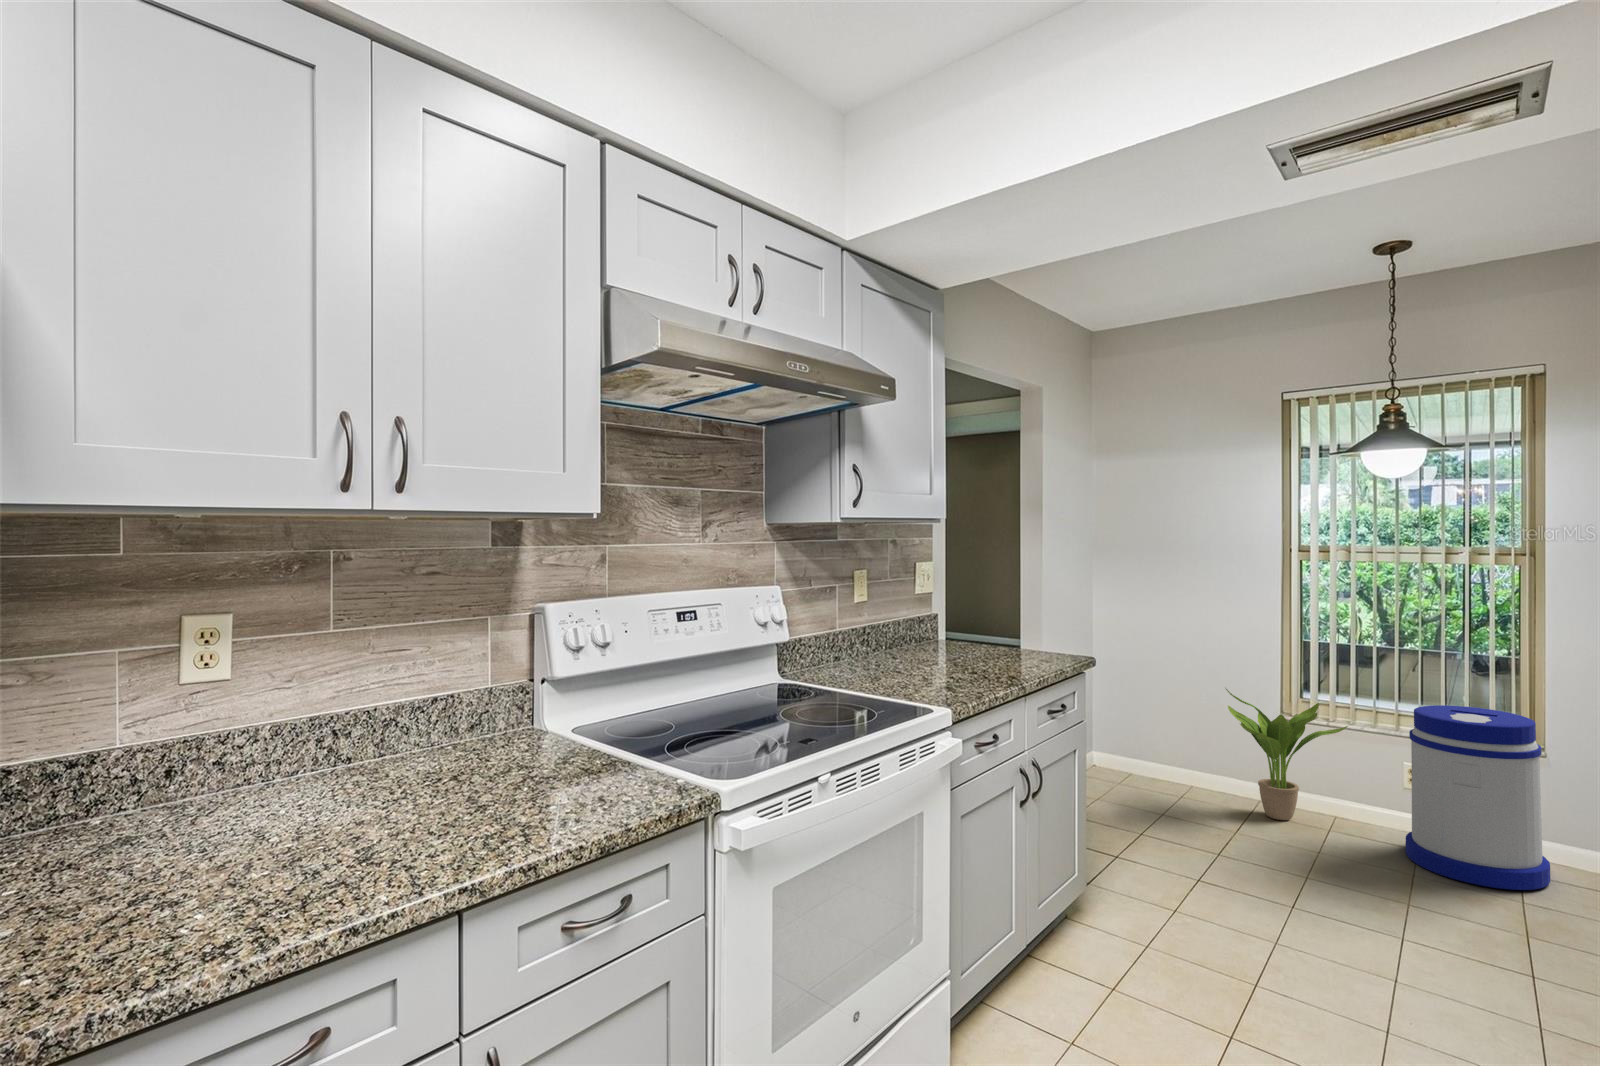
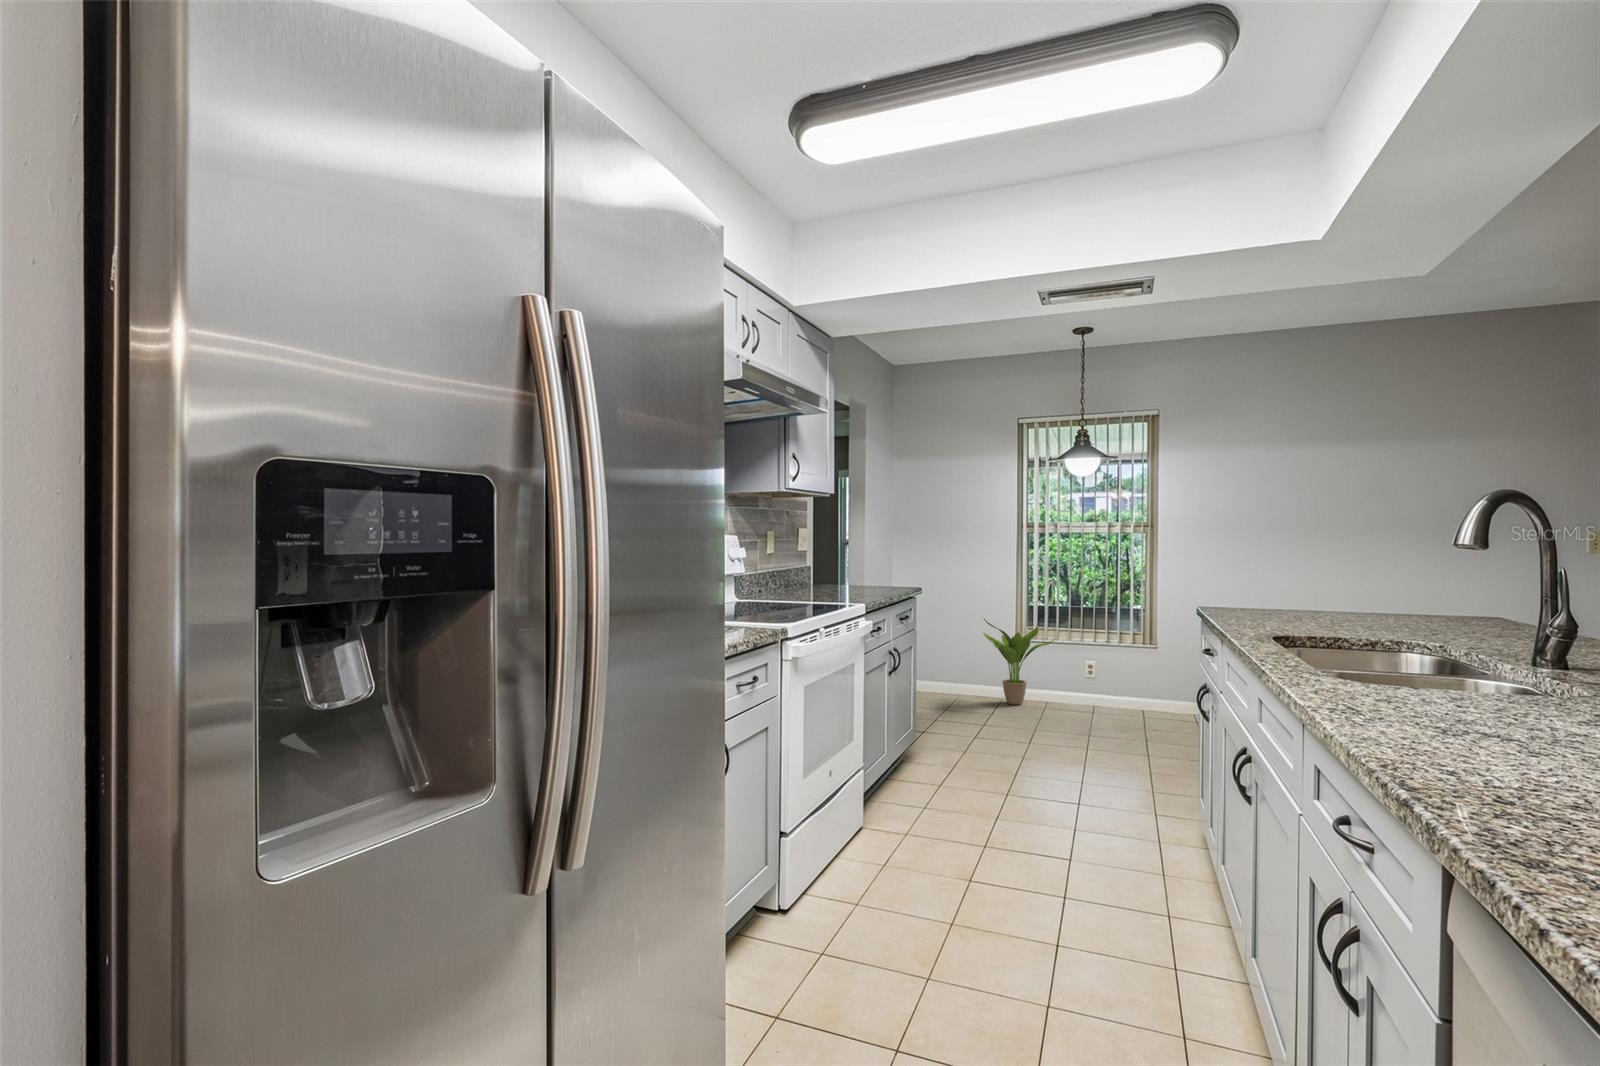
trash can: present [1405,705,1550,890] -> none [1087,621,1159,725]

